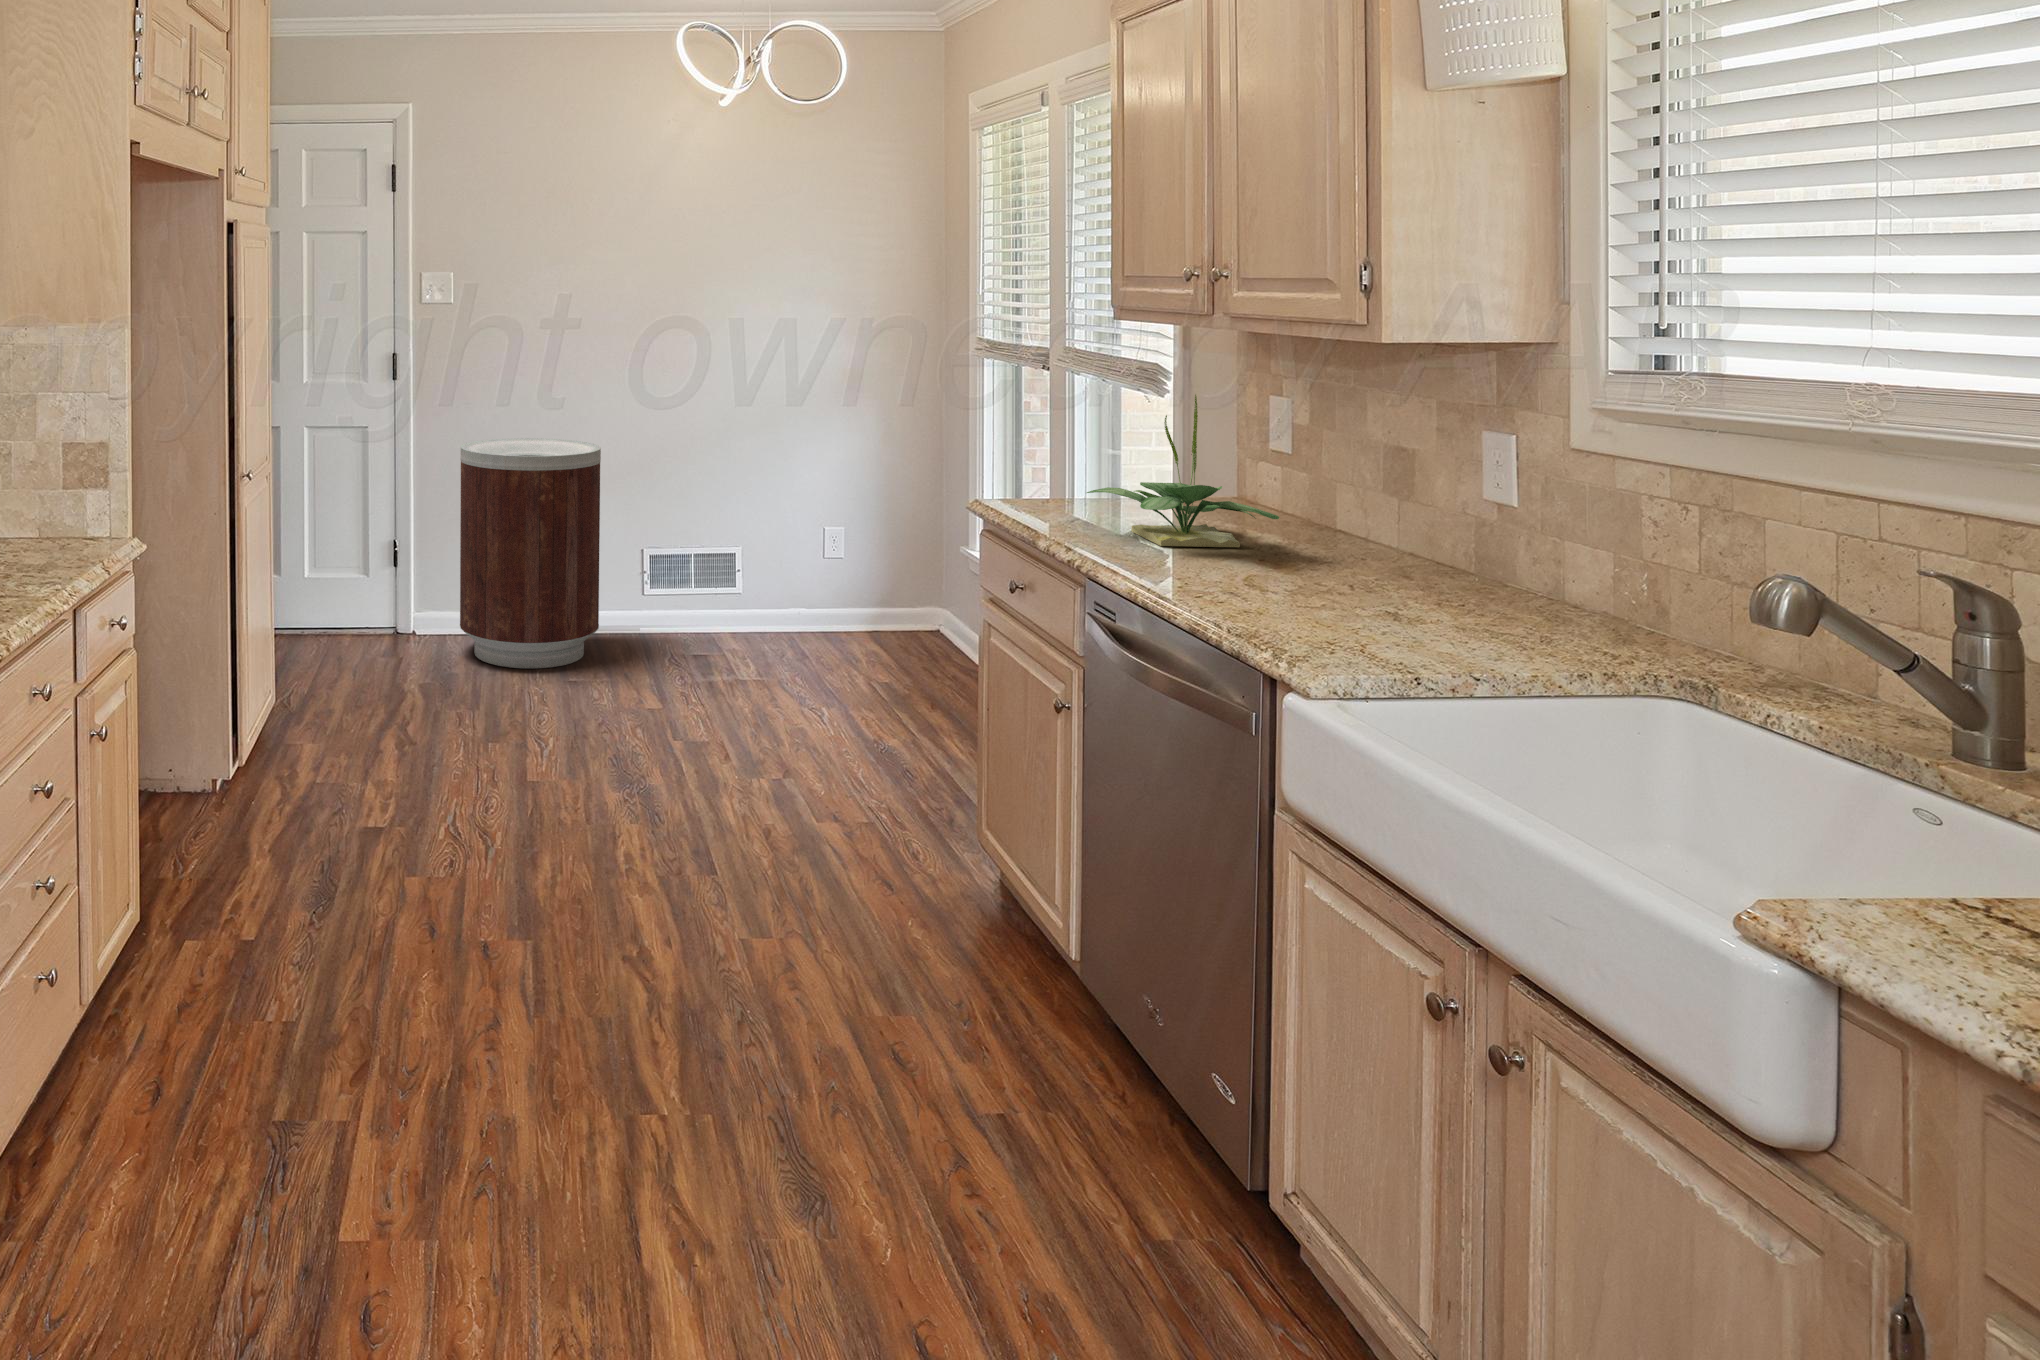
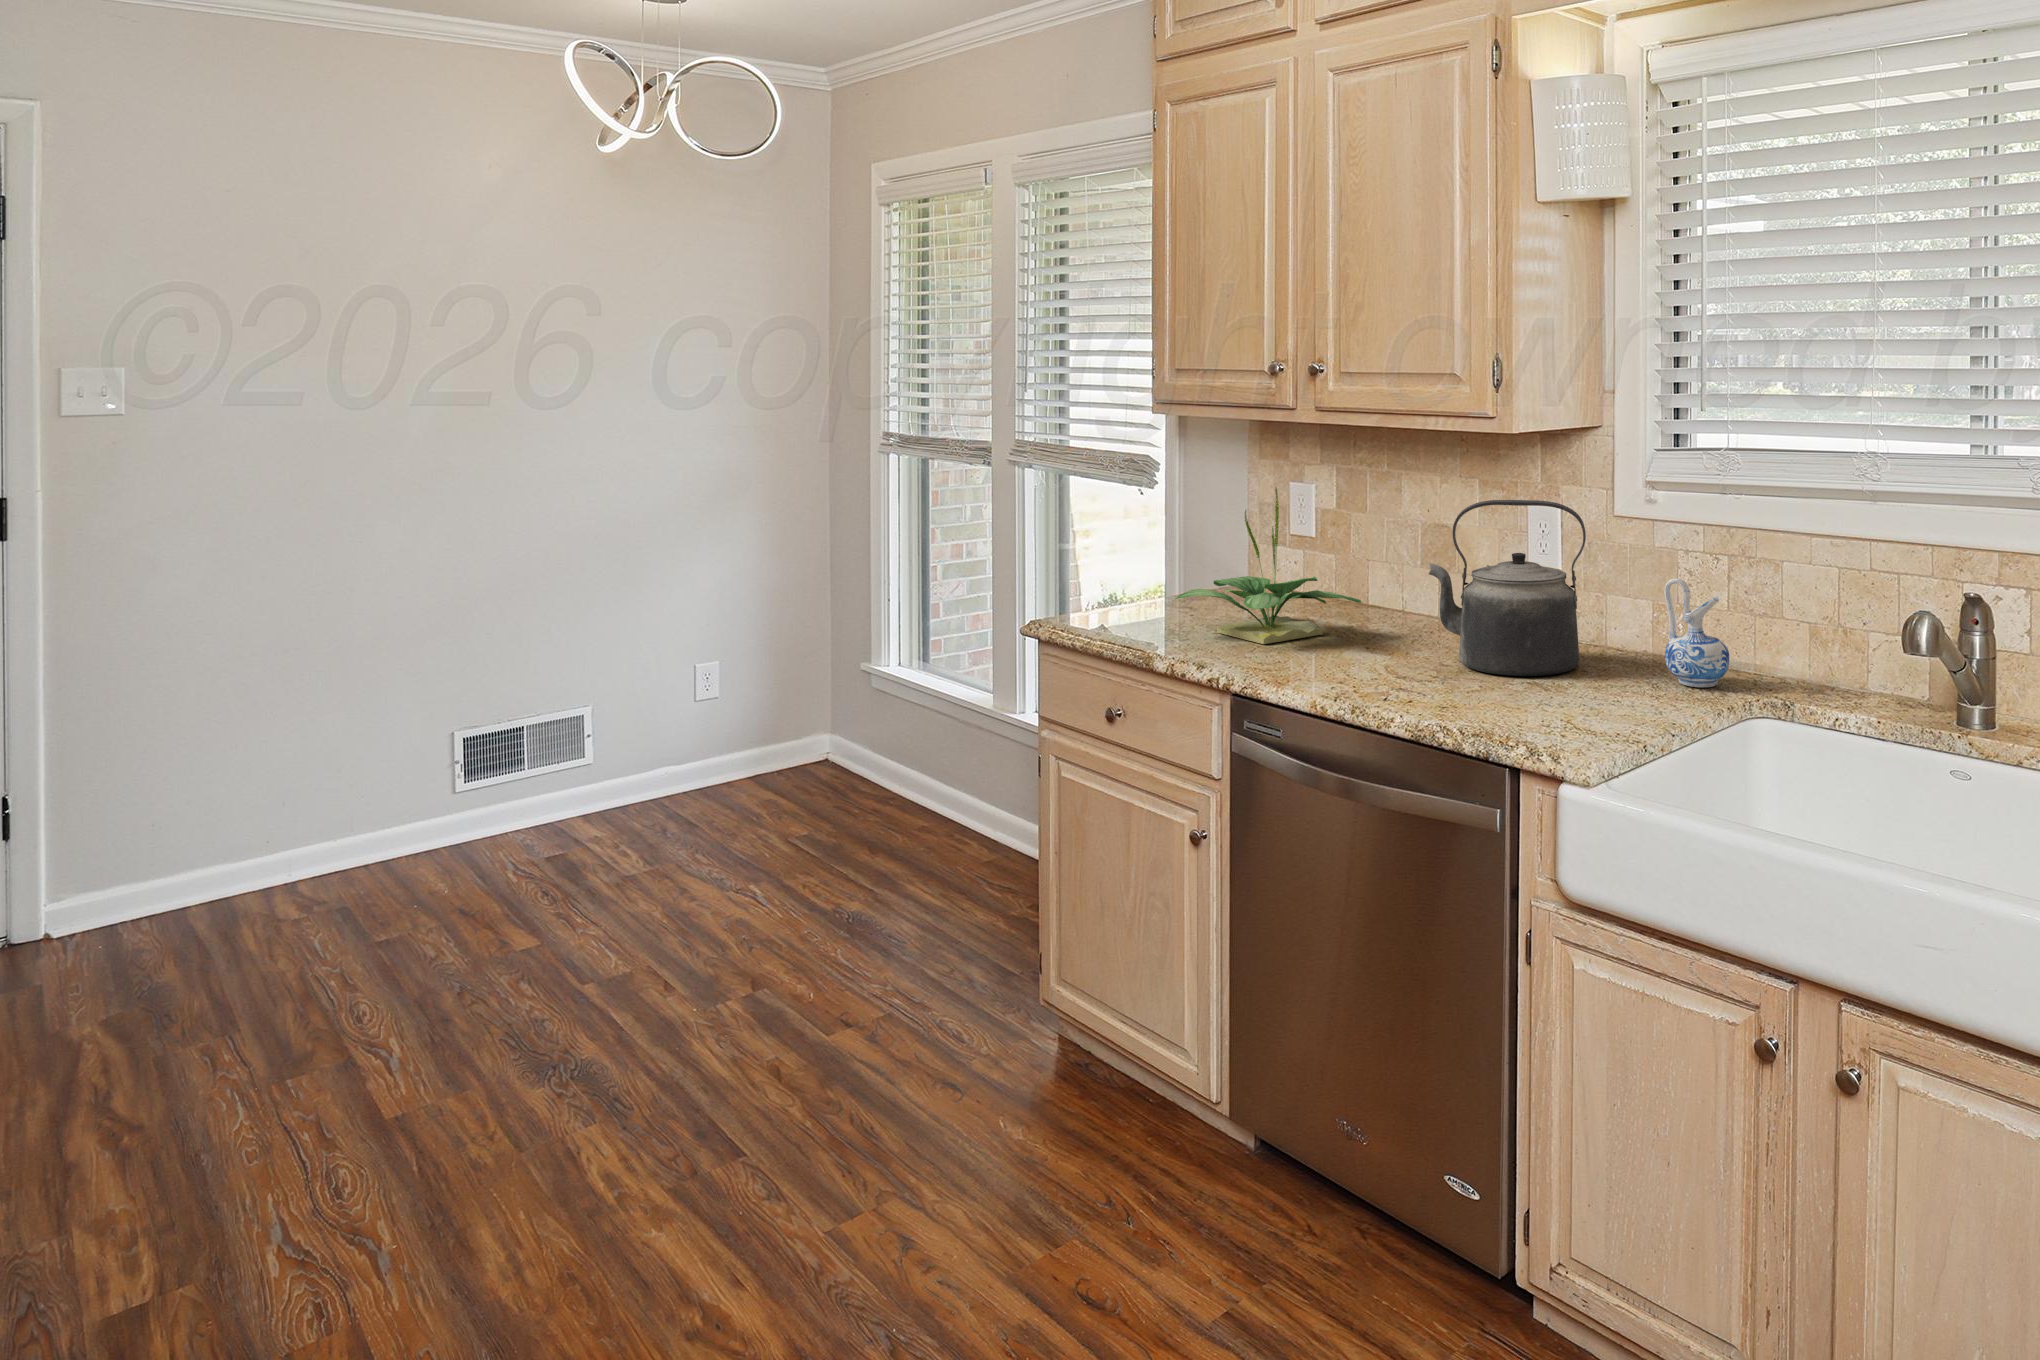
kettle: none [1319,420,1516,616] -> present [1429,500,1586,676]
trash can: present [460,438,601,668] -> none [150,603,401,956]
ceramic pitcher: none [1585,526,1681,660] -> present [1664,578,1729,687]

